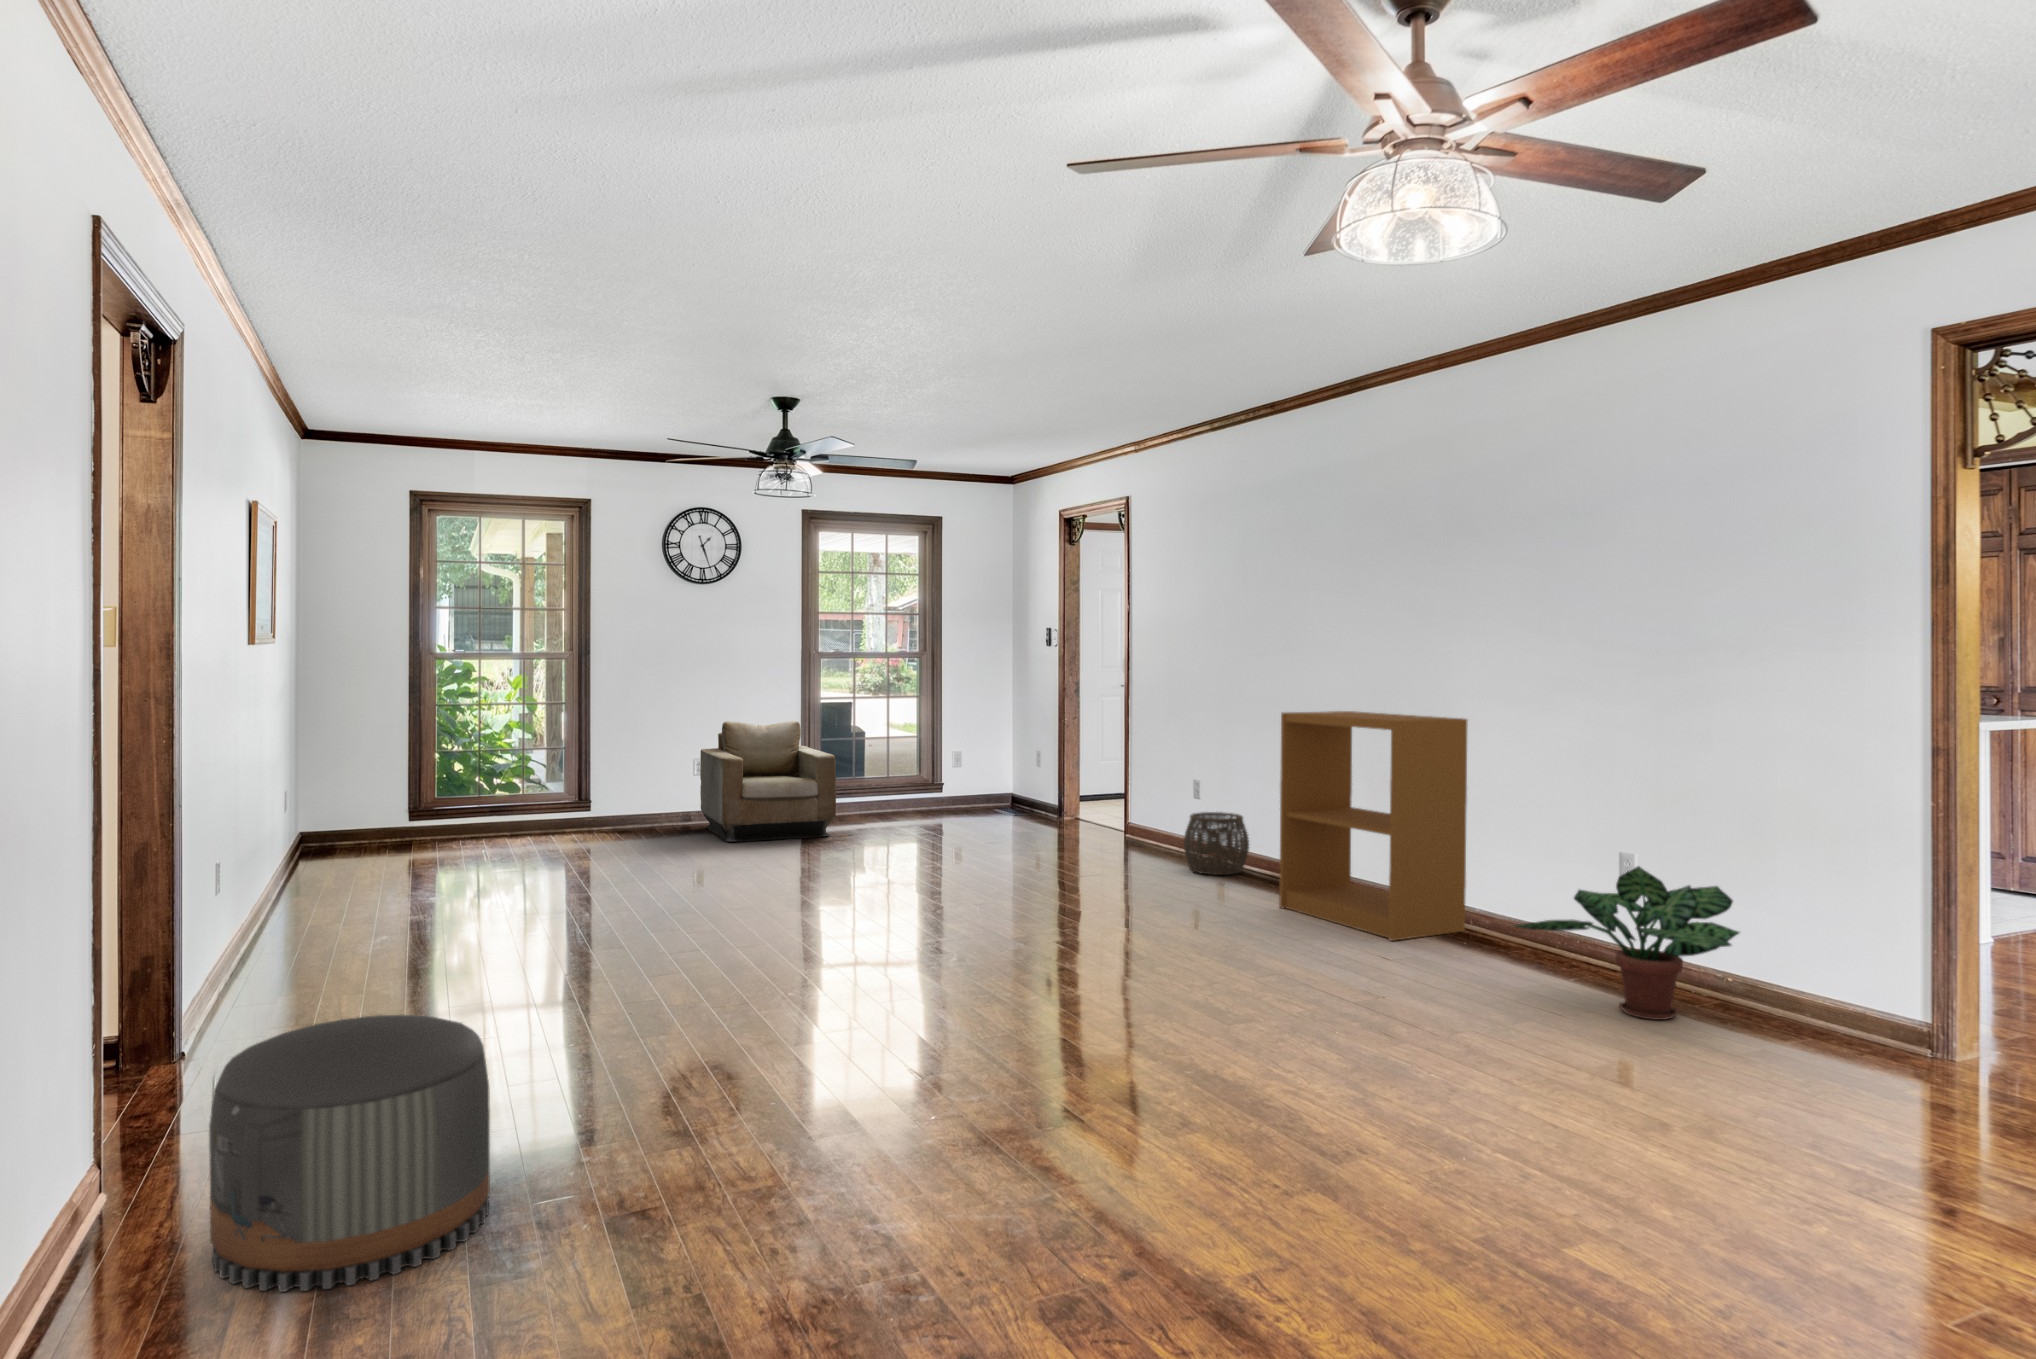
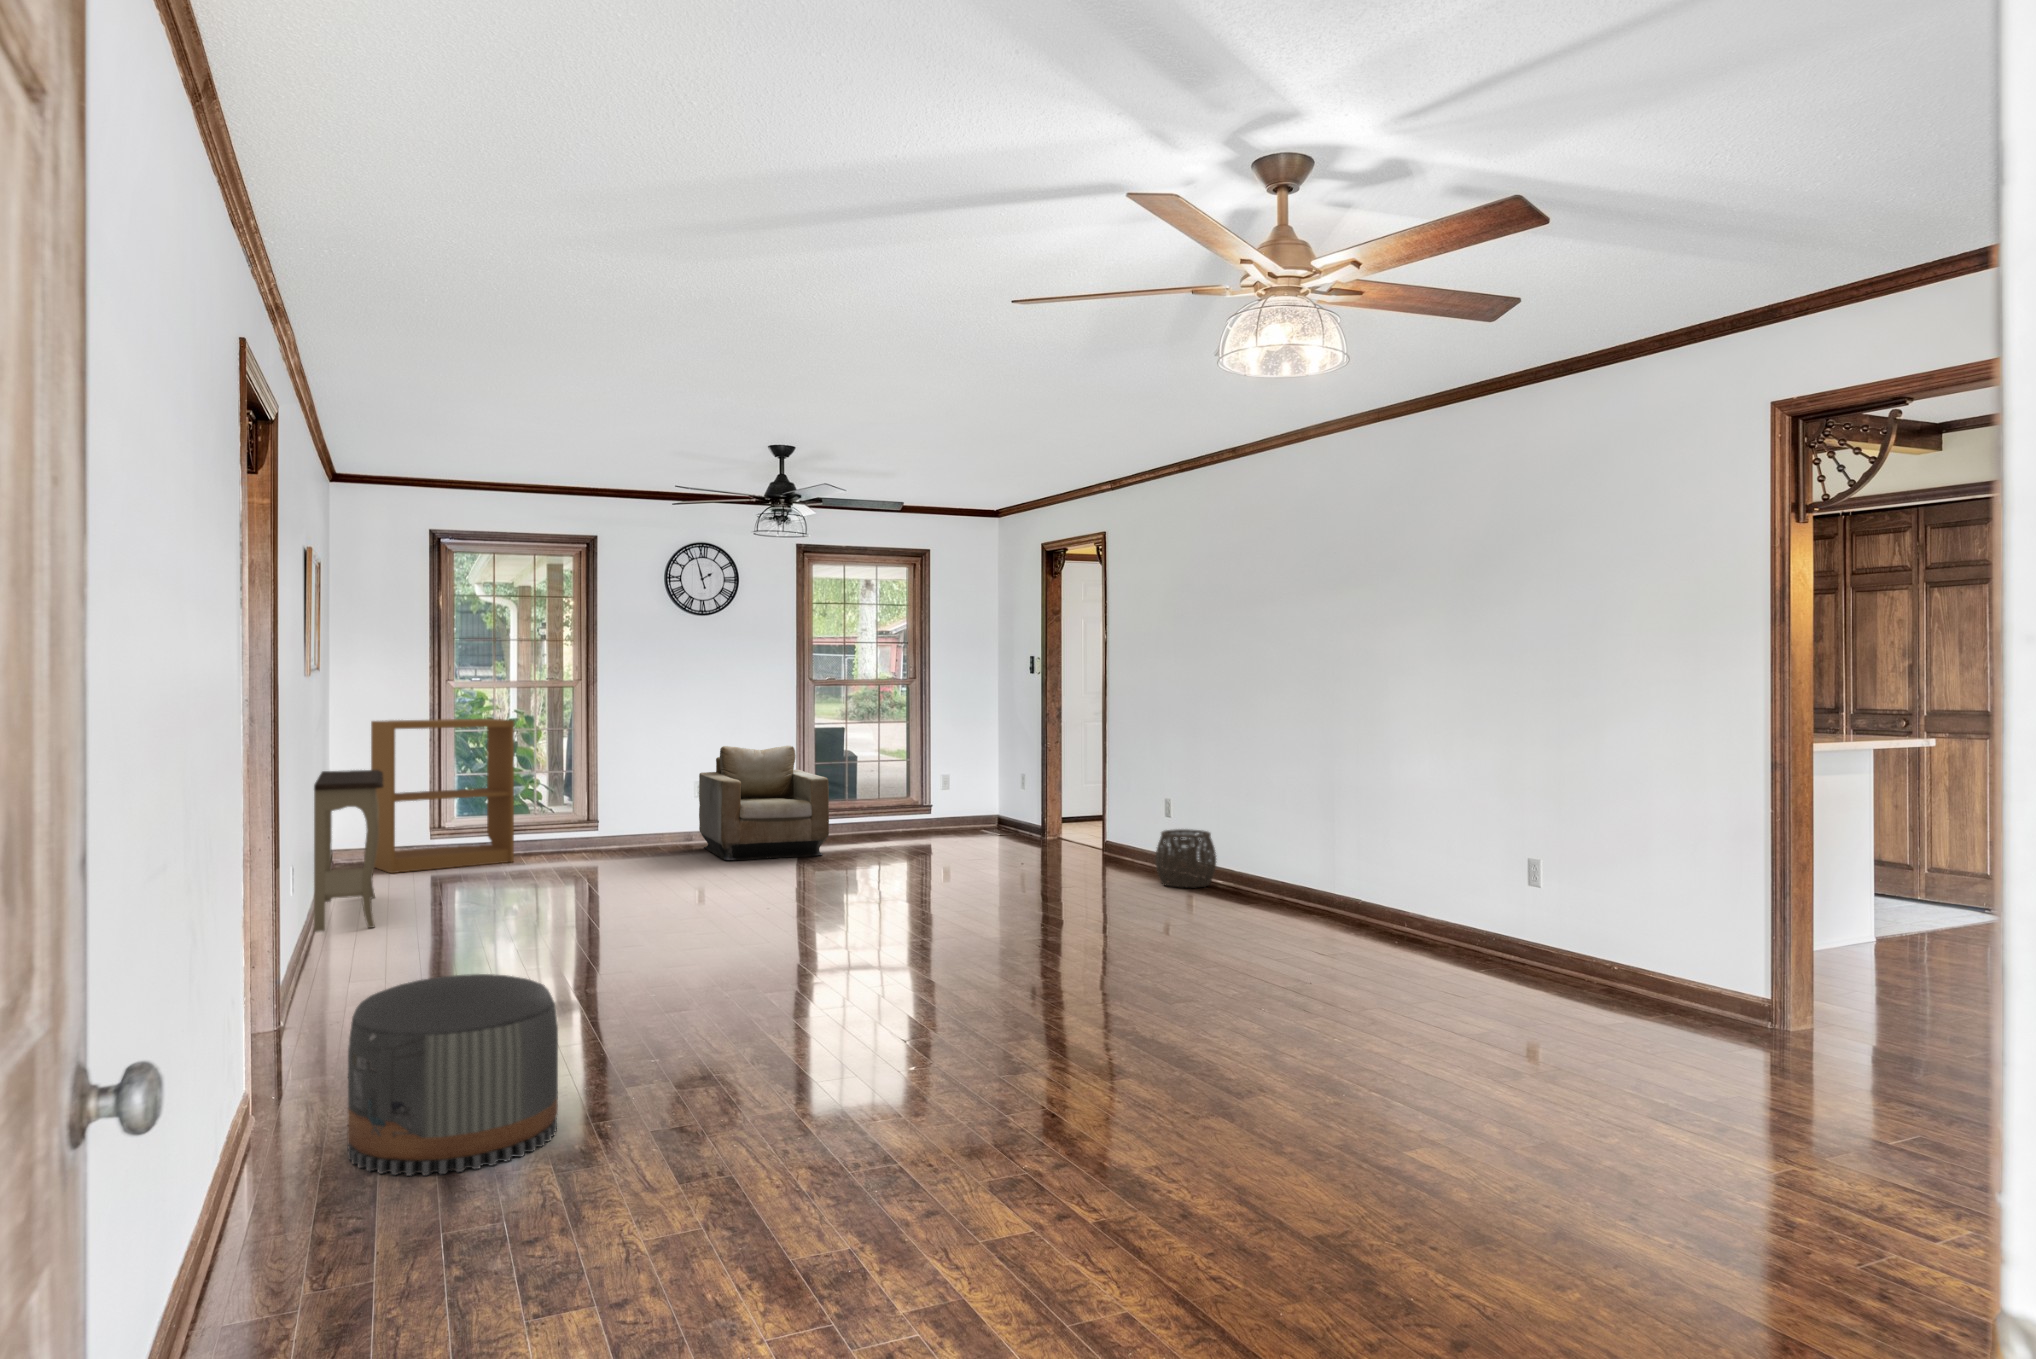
bookshelf: present [1279,711,1467,941] -> present [371,718,514,873]
console table: none [266,747,354,927] -> present [314,770,384,932]
potted plant: present [1513,866,1739,1020] -> none [1421,865,1616,1000]

